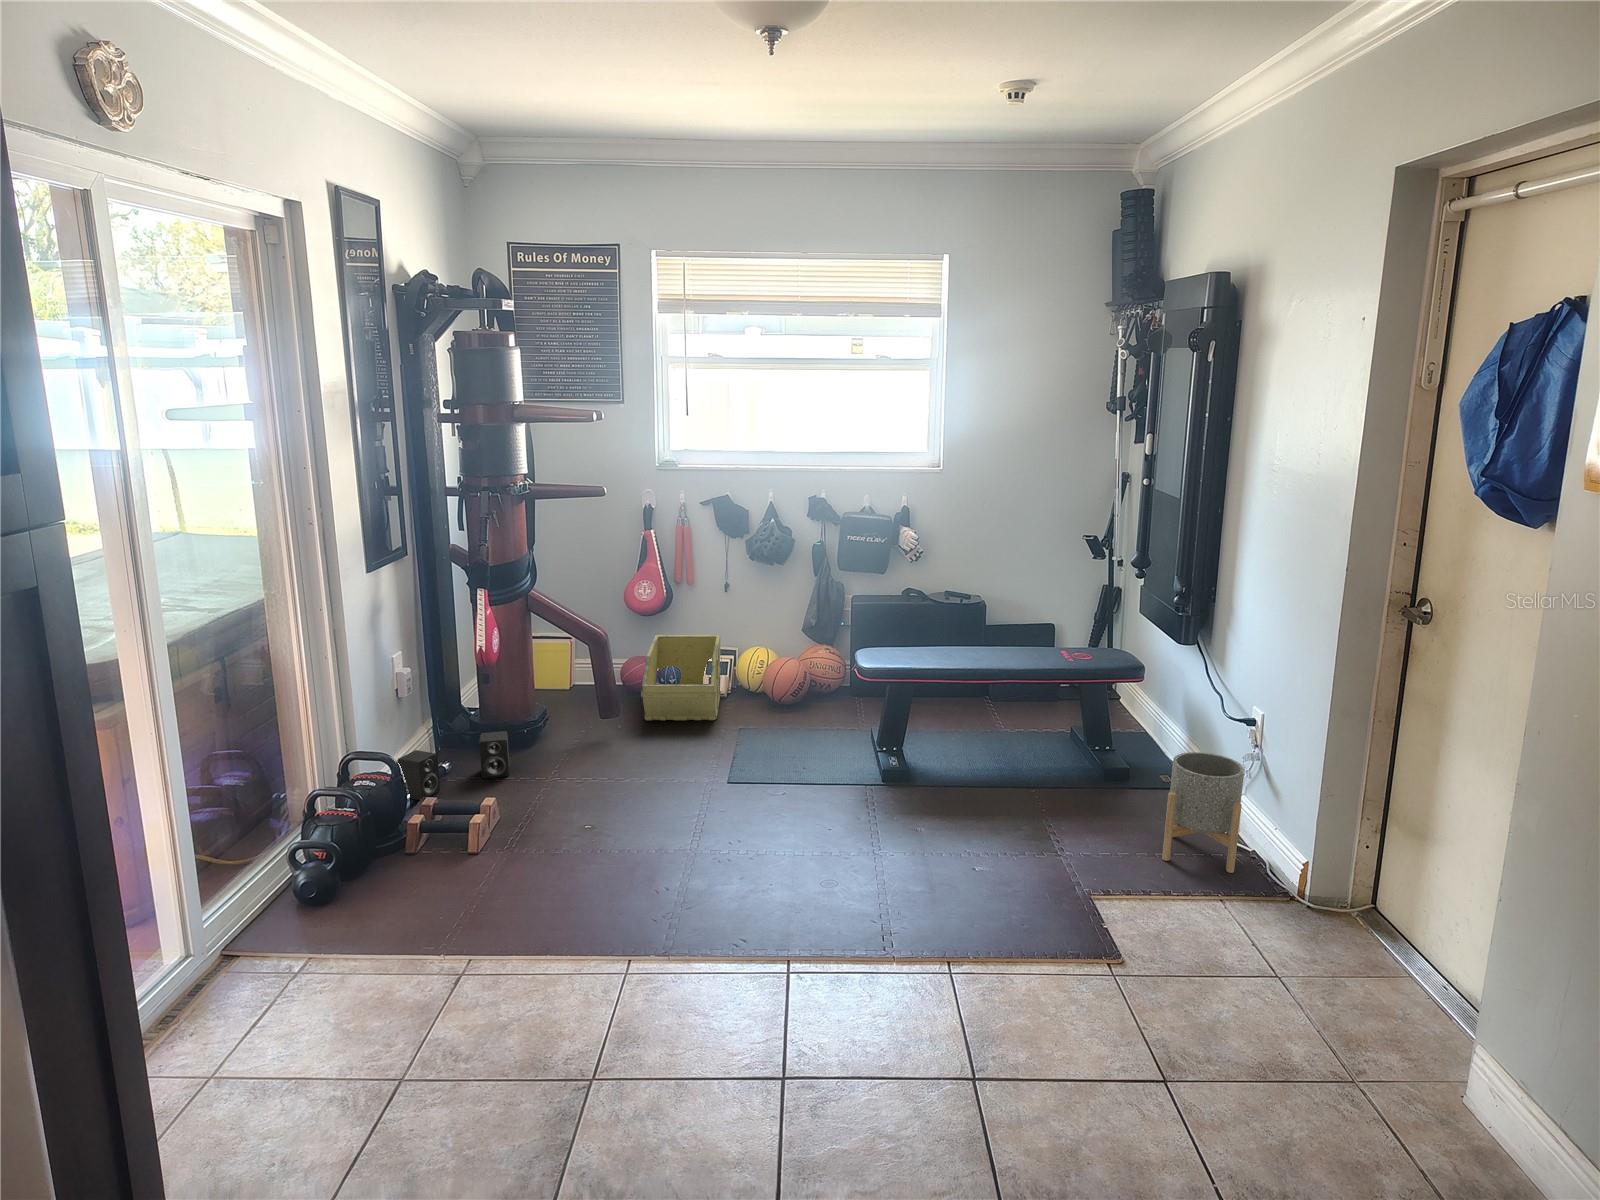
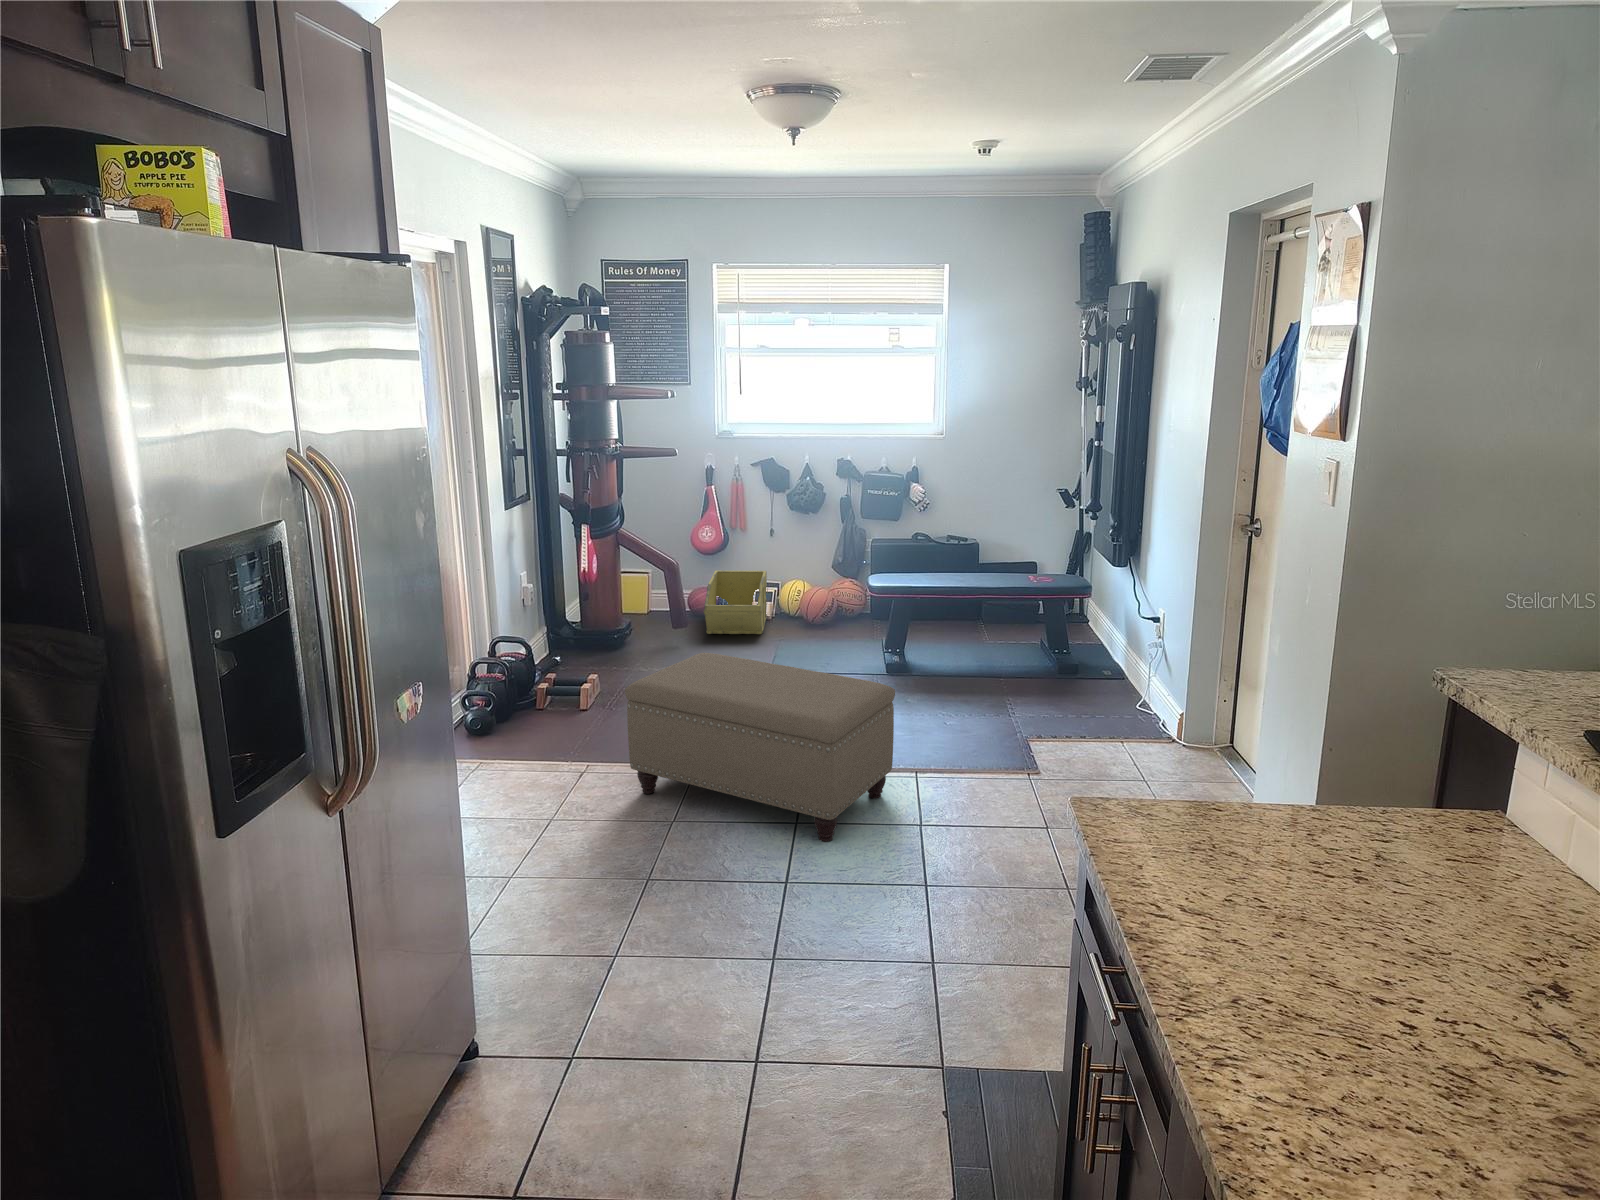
speaker: present [397,731,509,800] -> none [525,634,605,681]
planter: present [1162,752,1244,873] -> none [1087,642,1150,727]
ottoman: none [518,793,927,1122] -> present [625,653,895,842]

